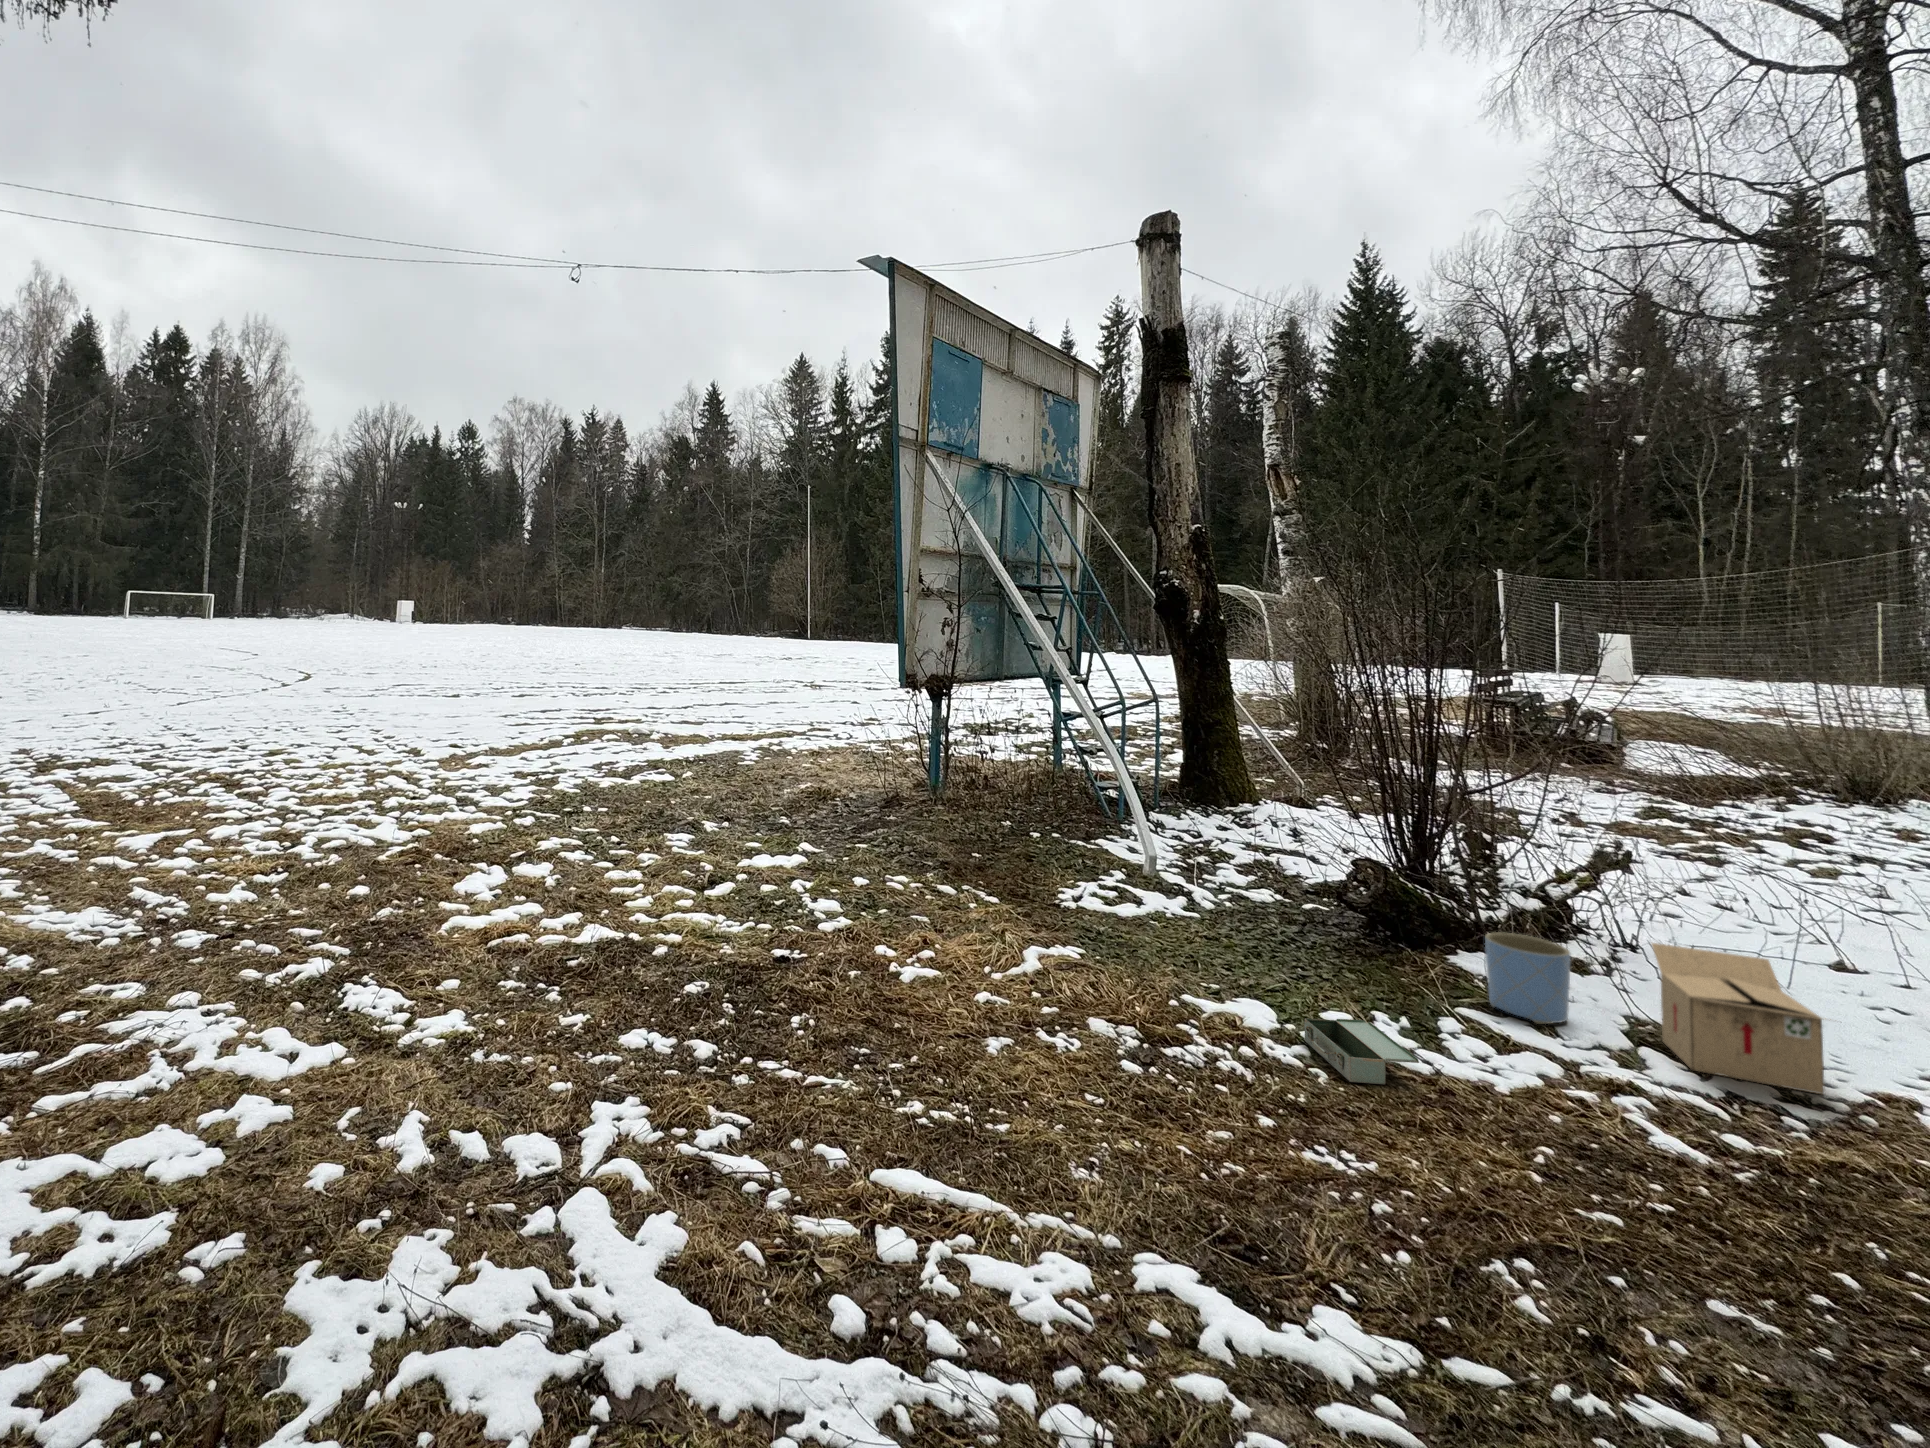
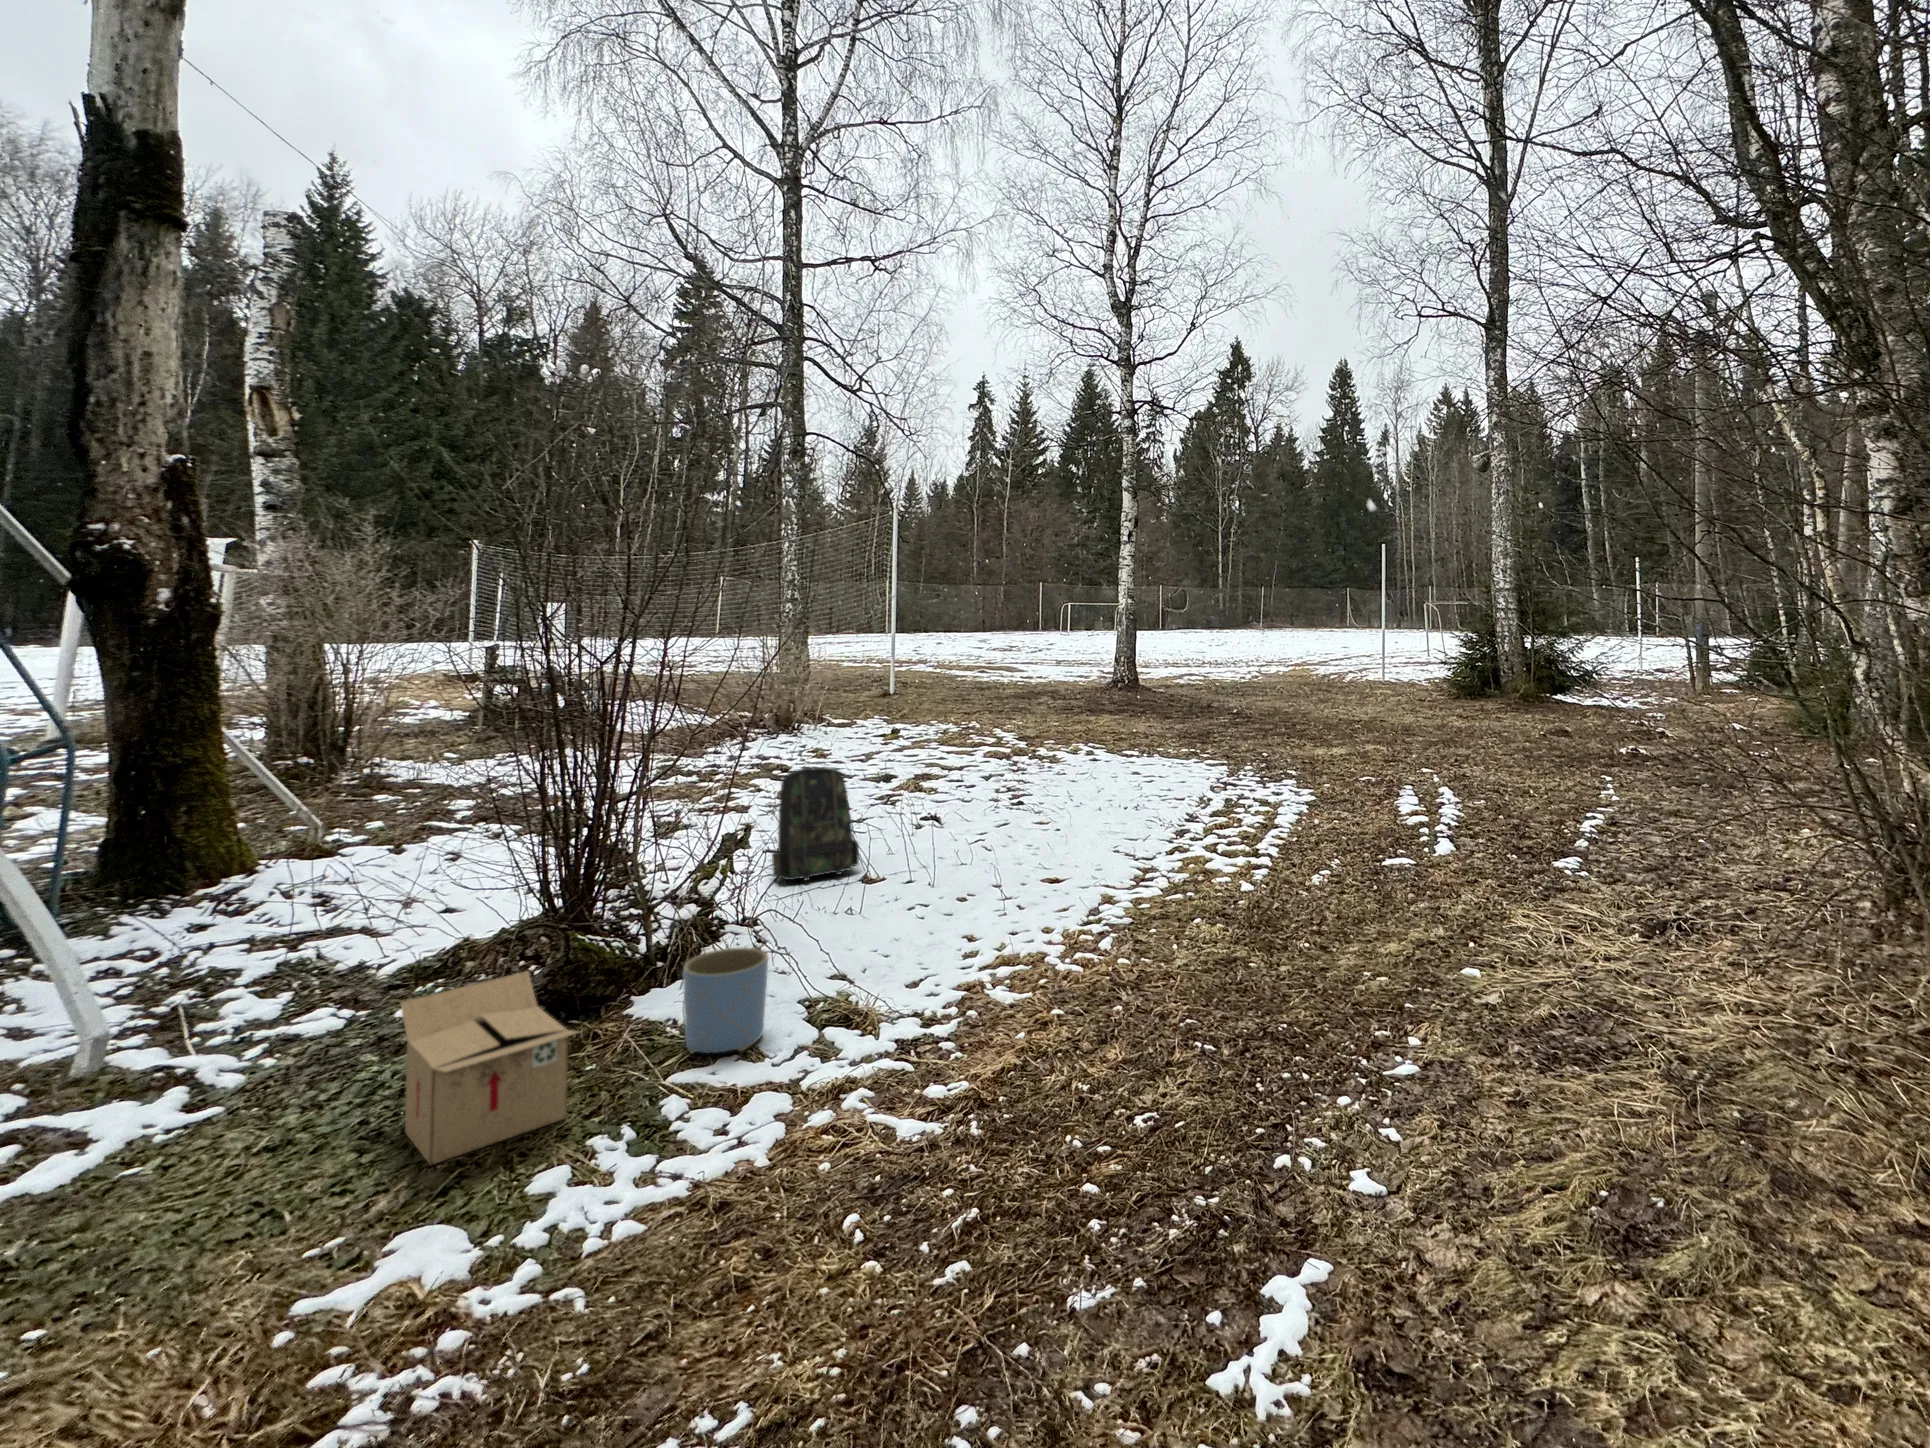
backpack: none [1688,829,1815,955] -> present [772,767,859,881]
cardboard box: present [1652,943,1826,1095] -> present [400,971,580,1165]
toolbox: present [1305,1019,1419,1084] -> none [529,1166,704,1282]

